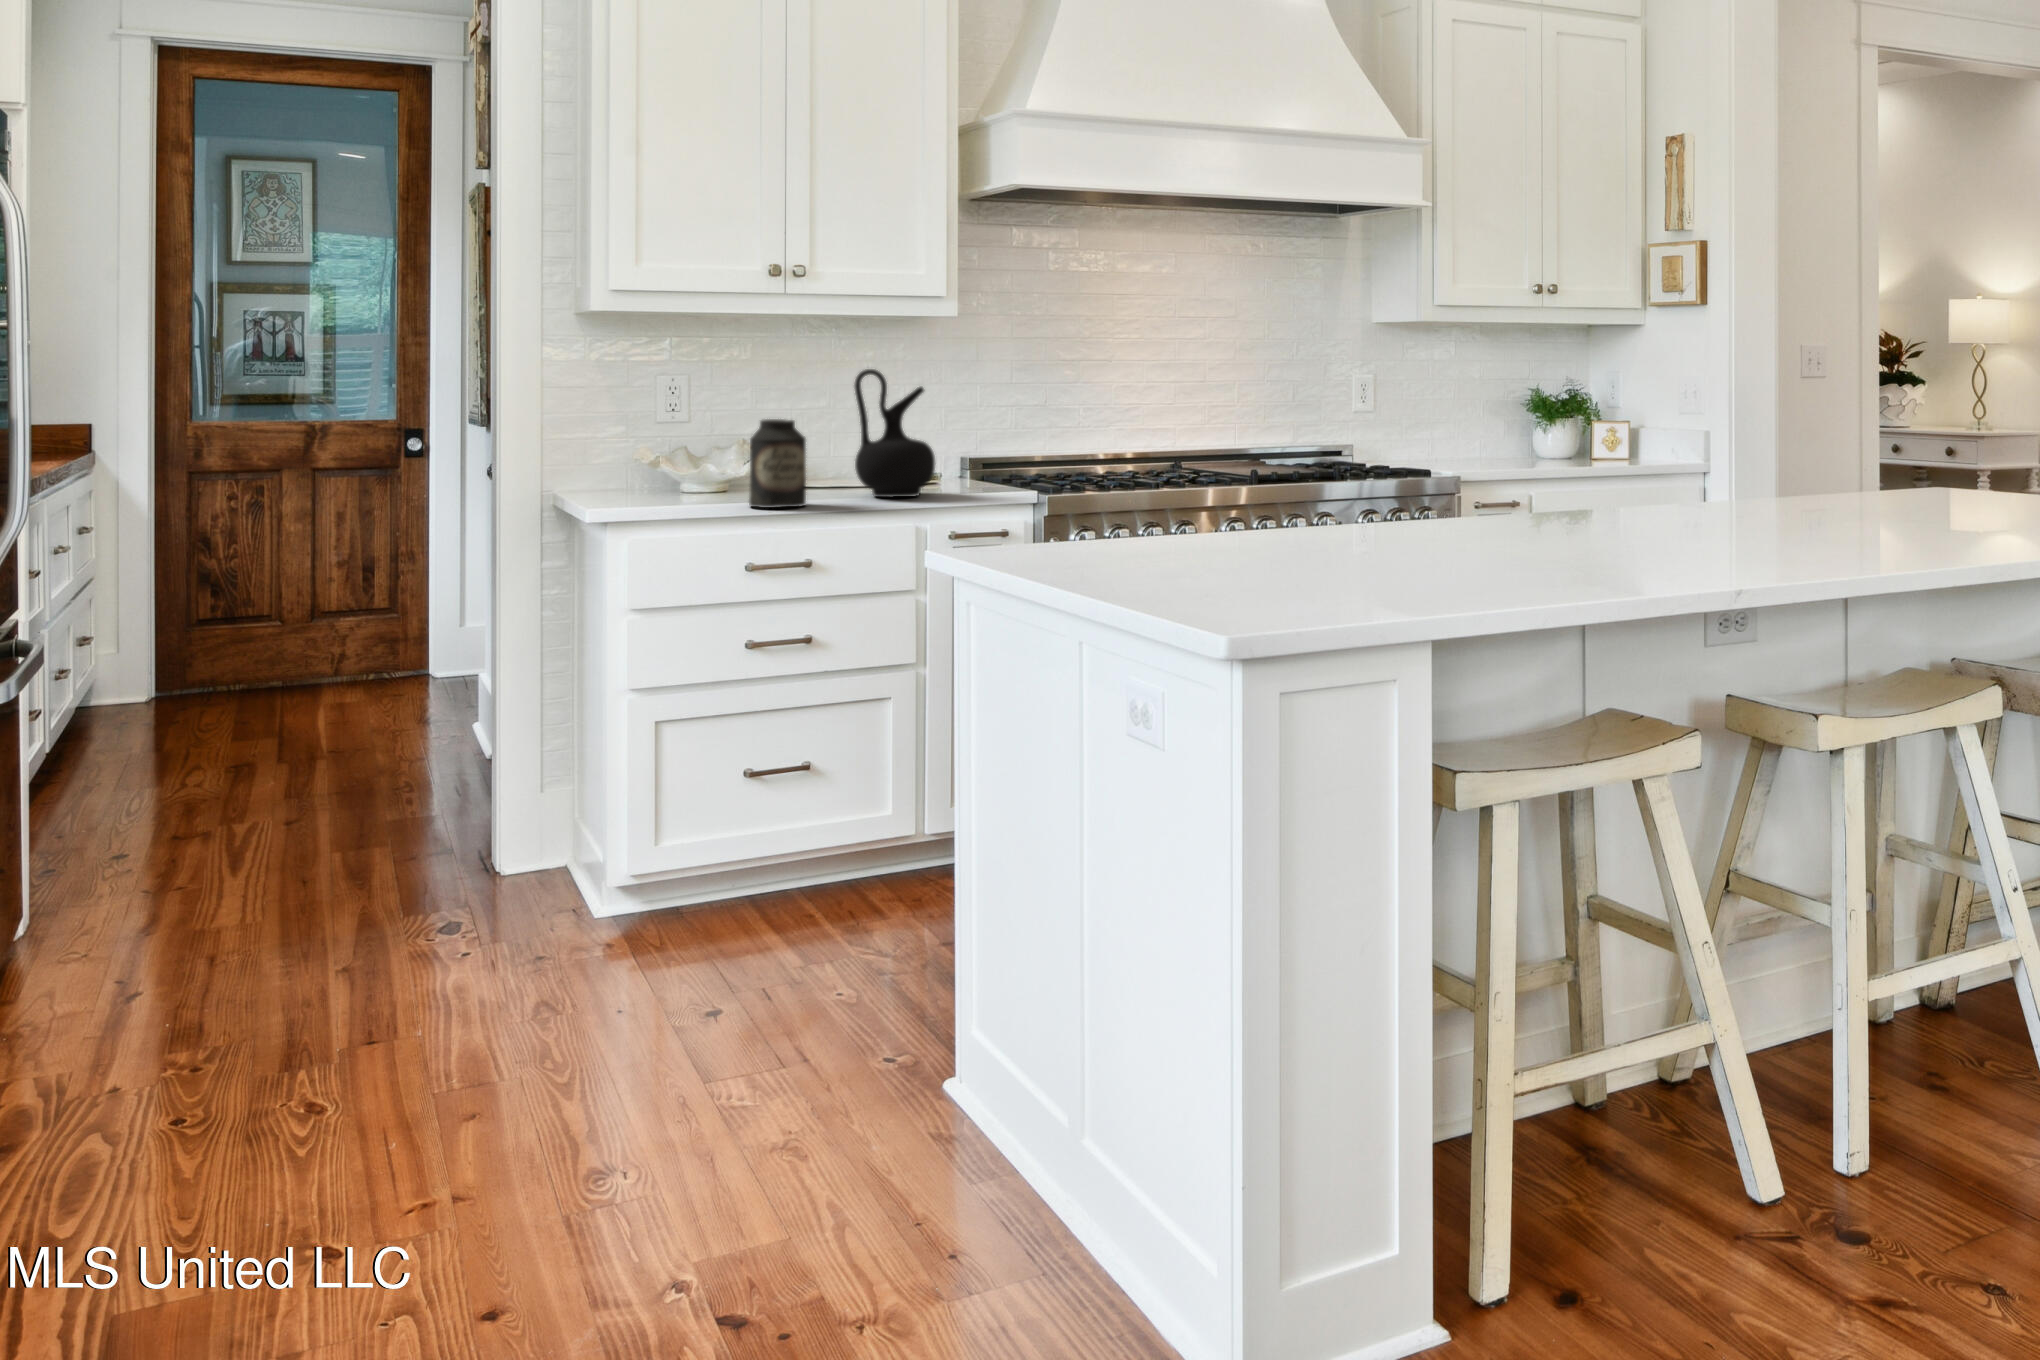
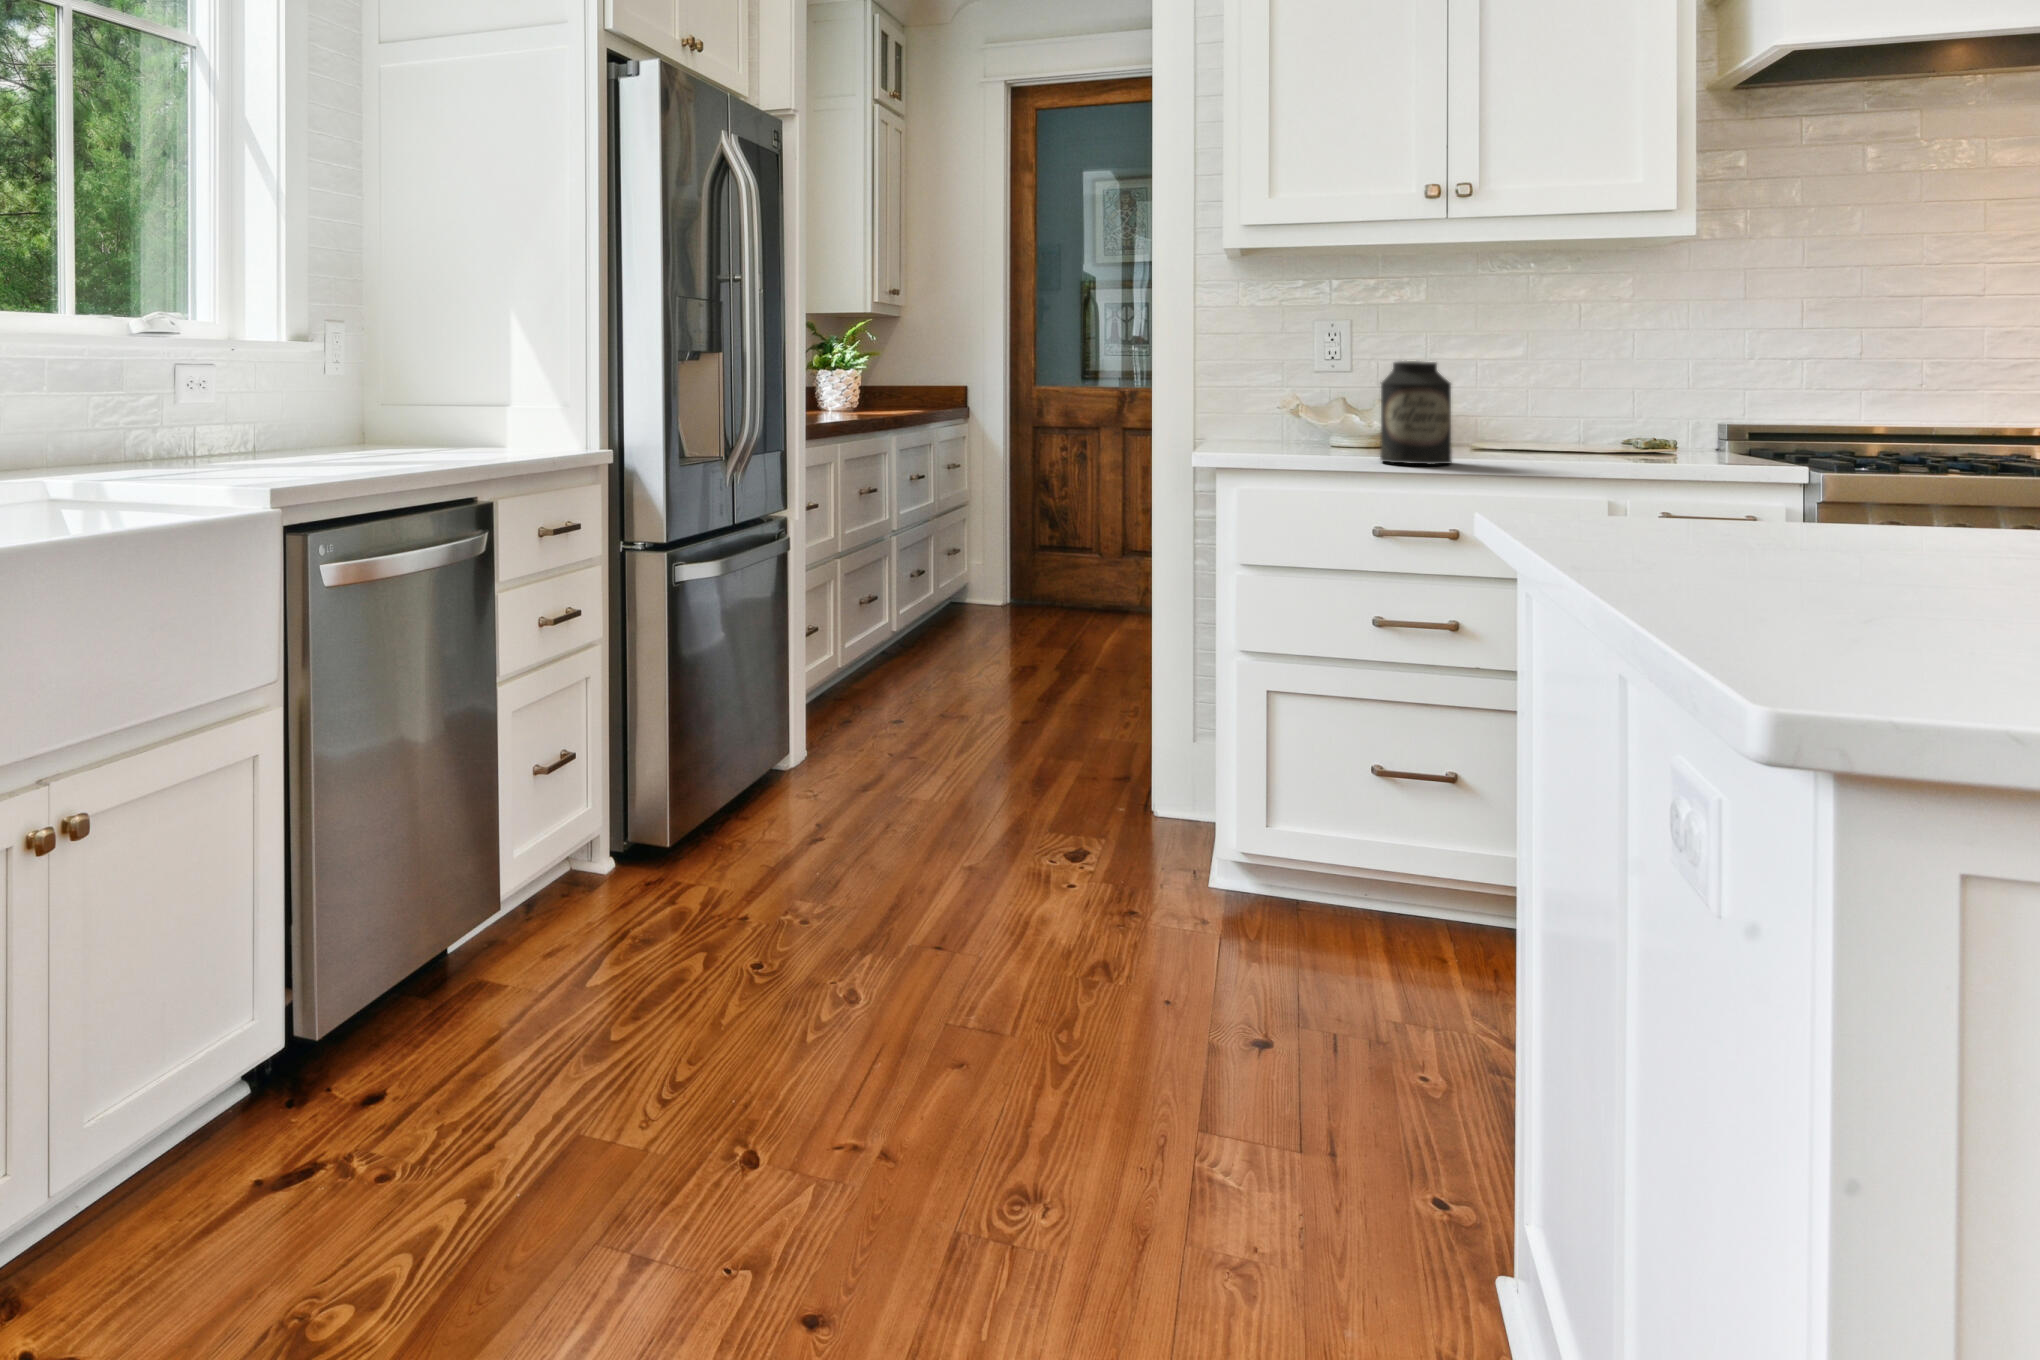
ceramic jug: present [855,369,935,497] -> none [1526,302,1644,463]

